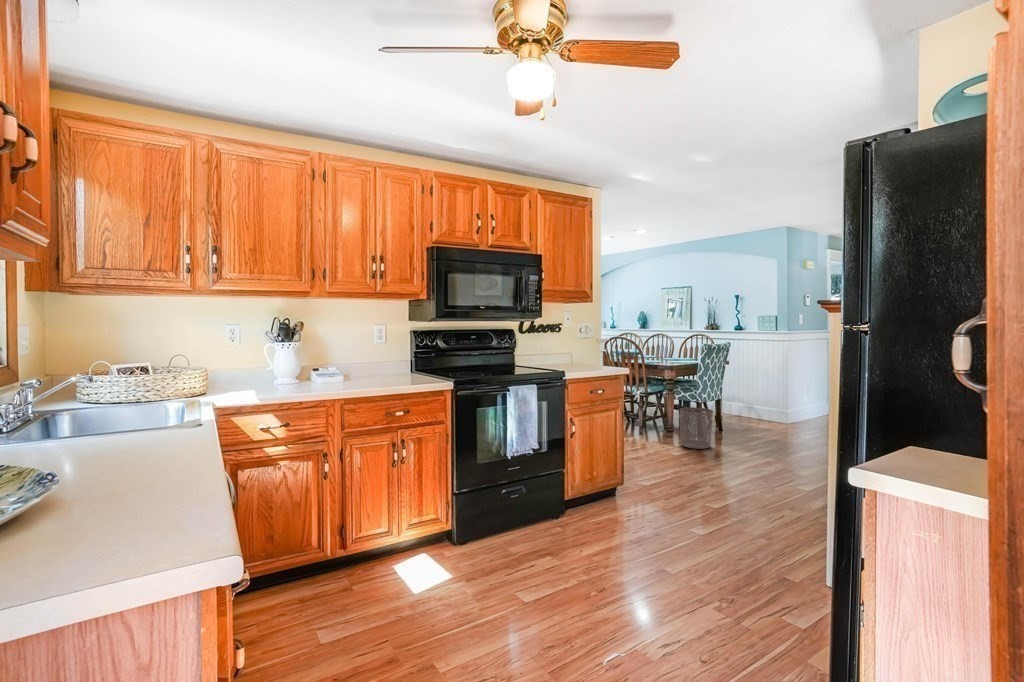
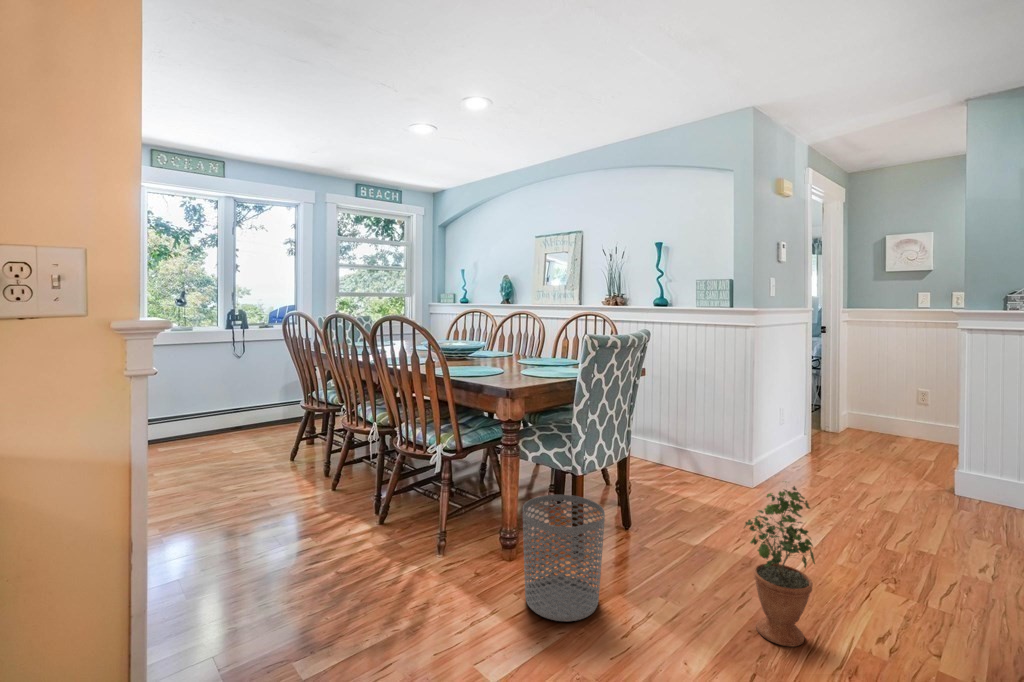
potted plant: none [768,398,794,455] -> present [744,486,815,646]

